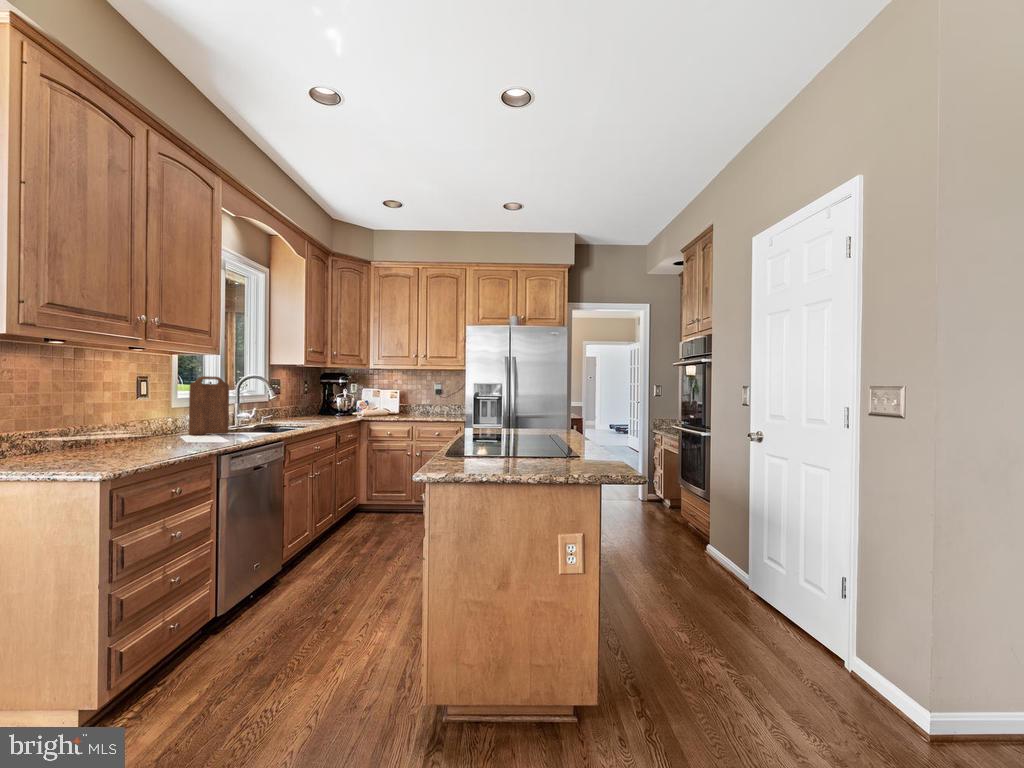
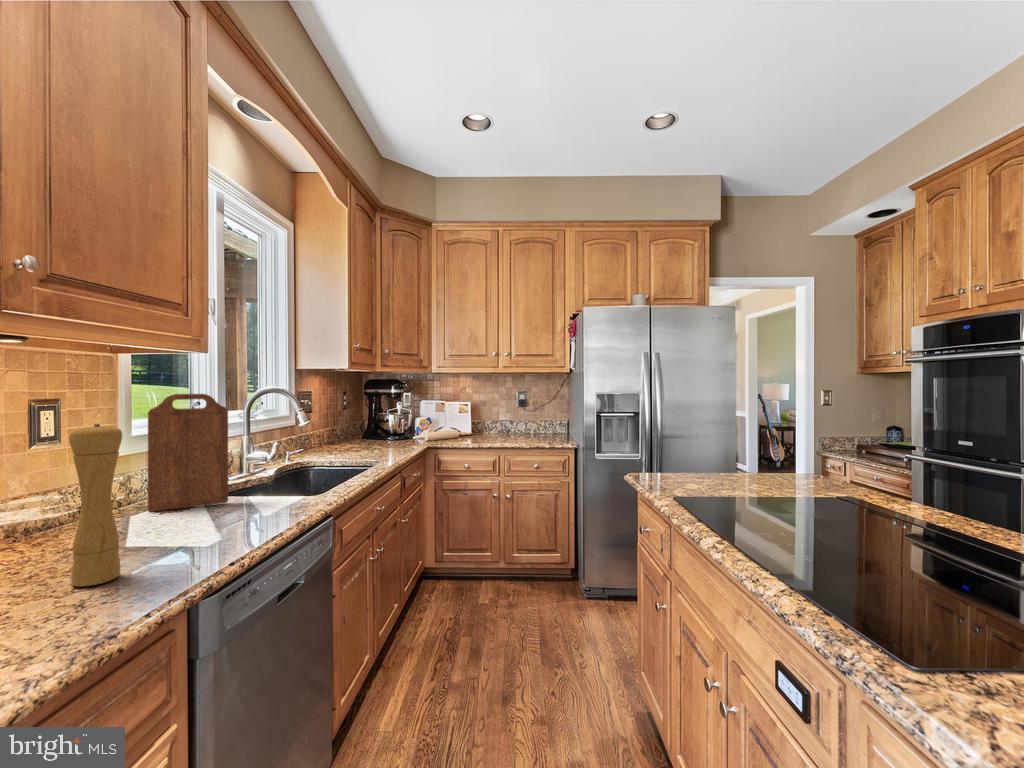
pepper mill: none [173,385,191,447] -> present [69,424,122,587]

